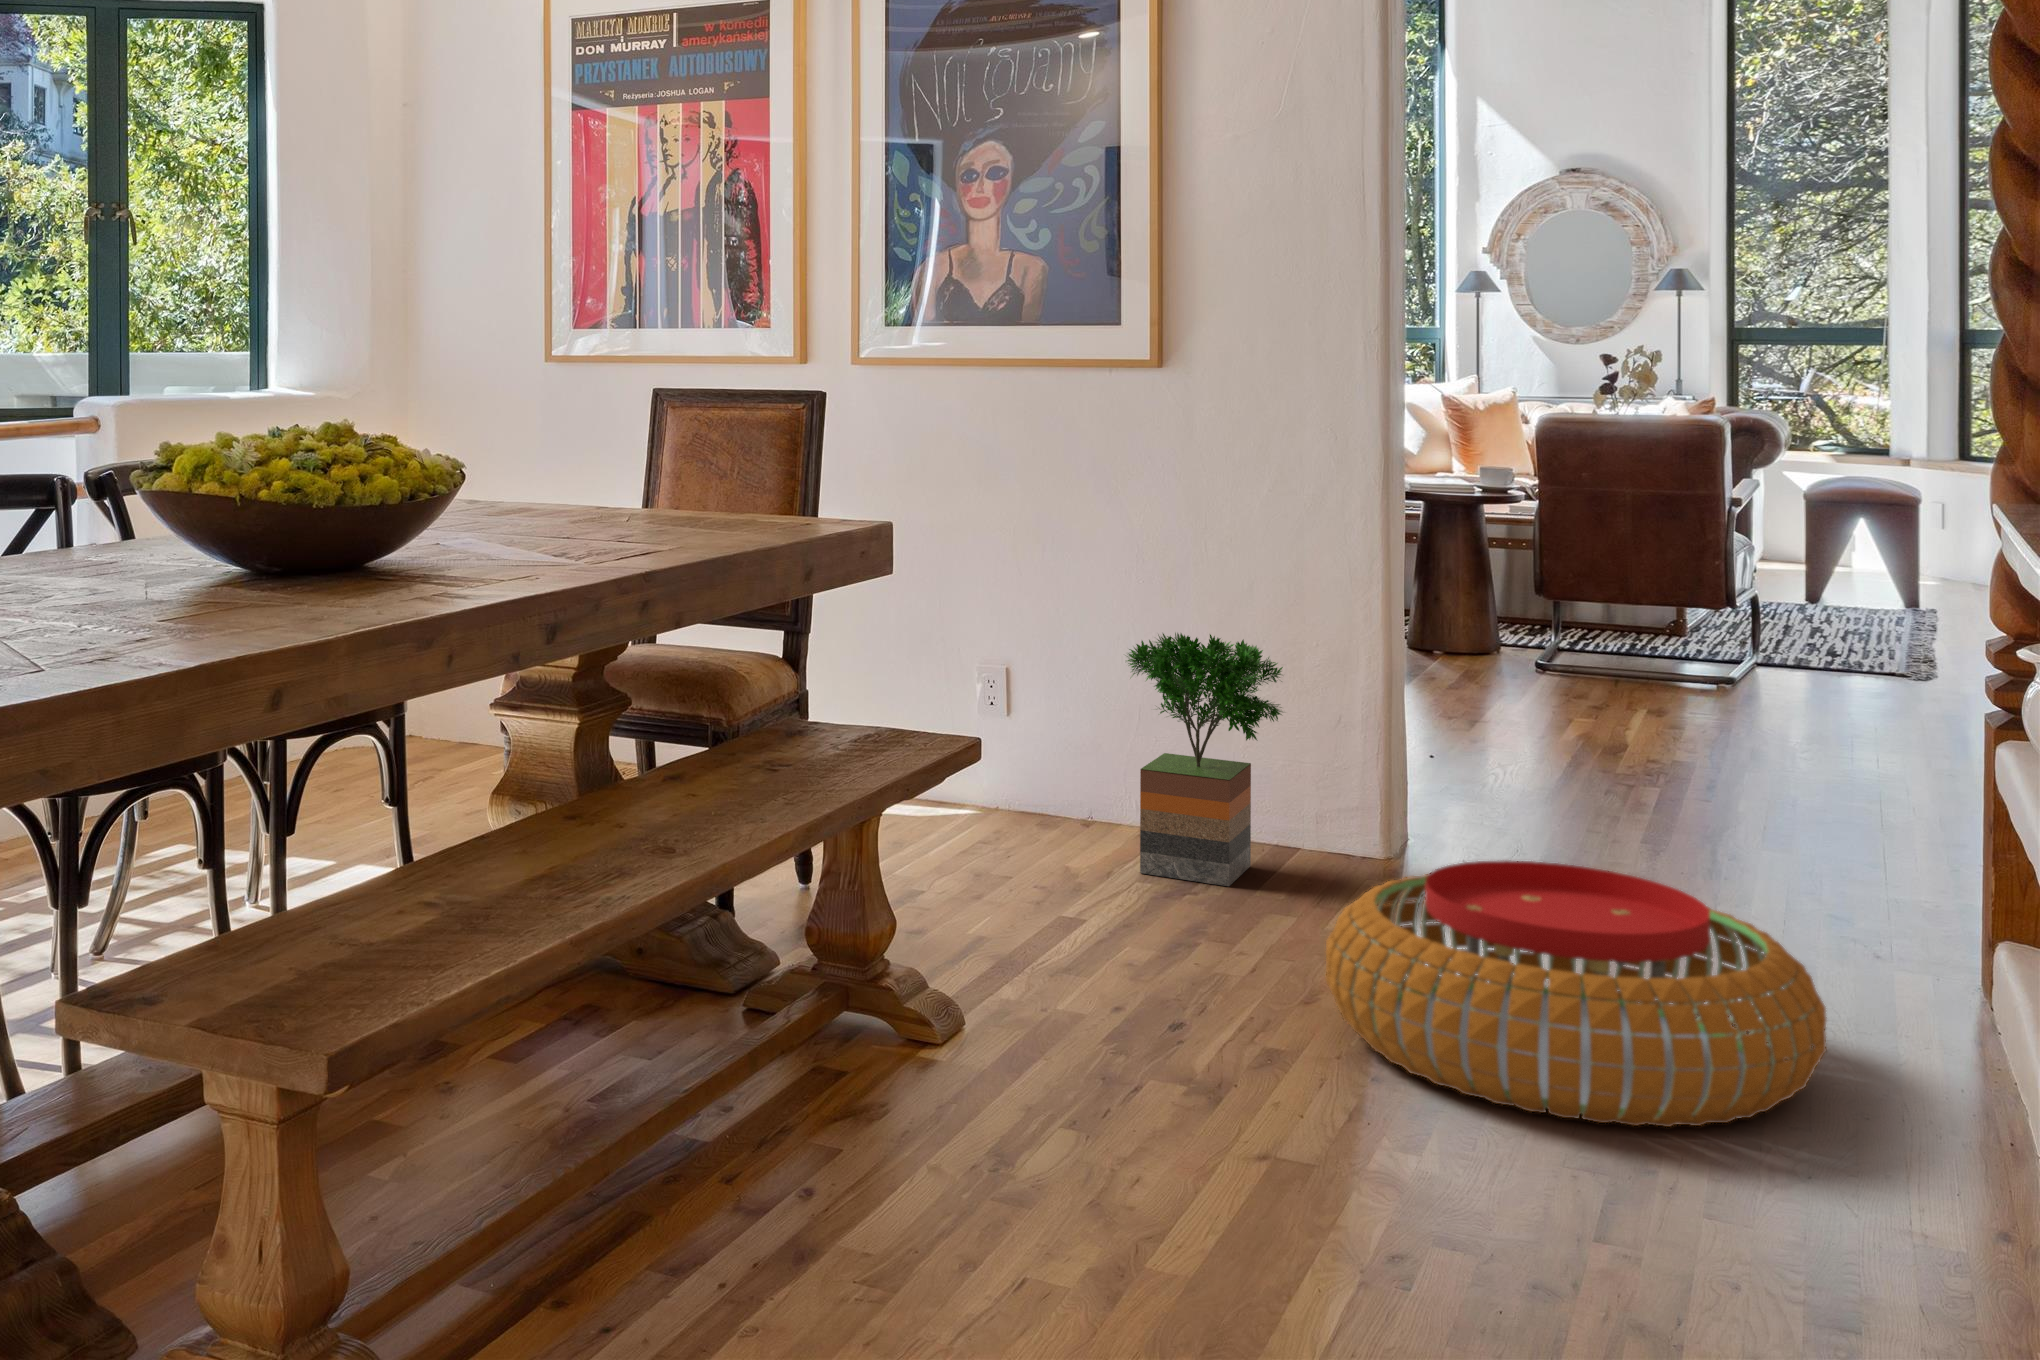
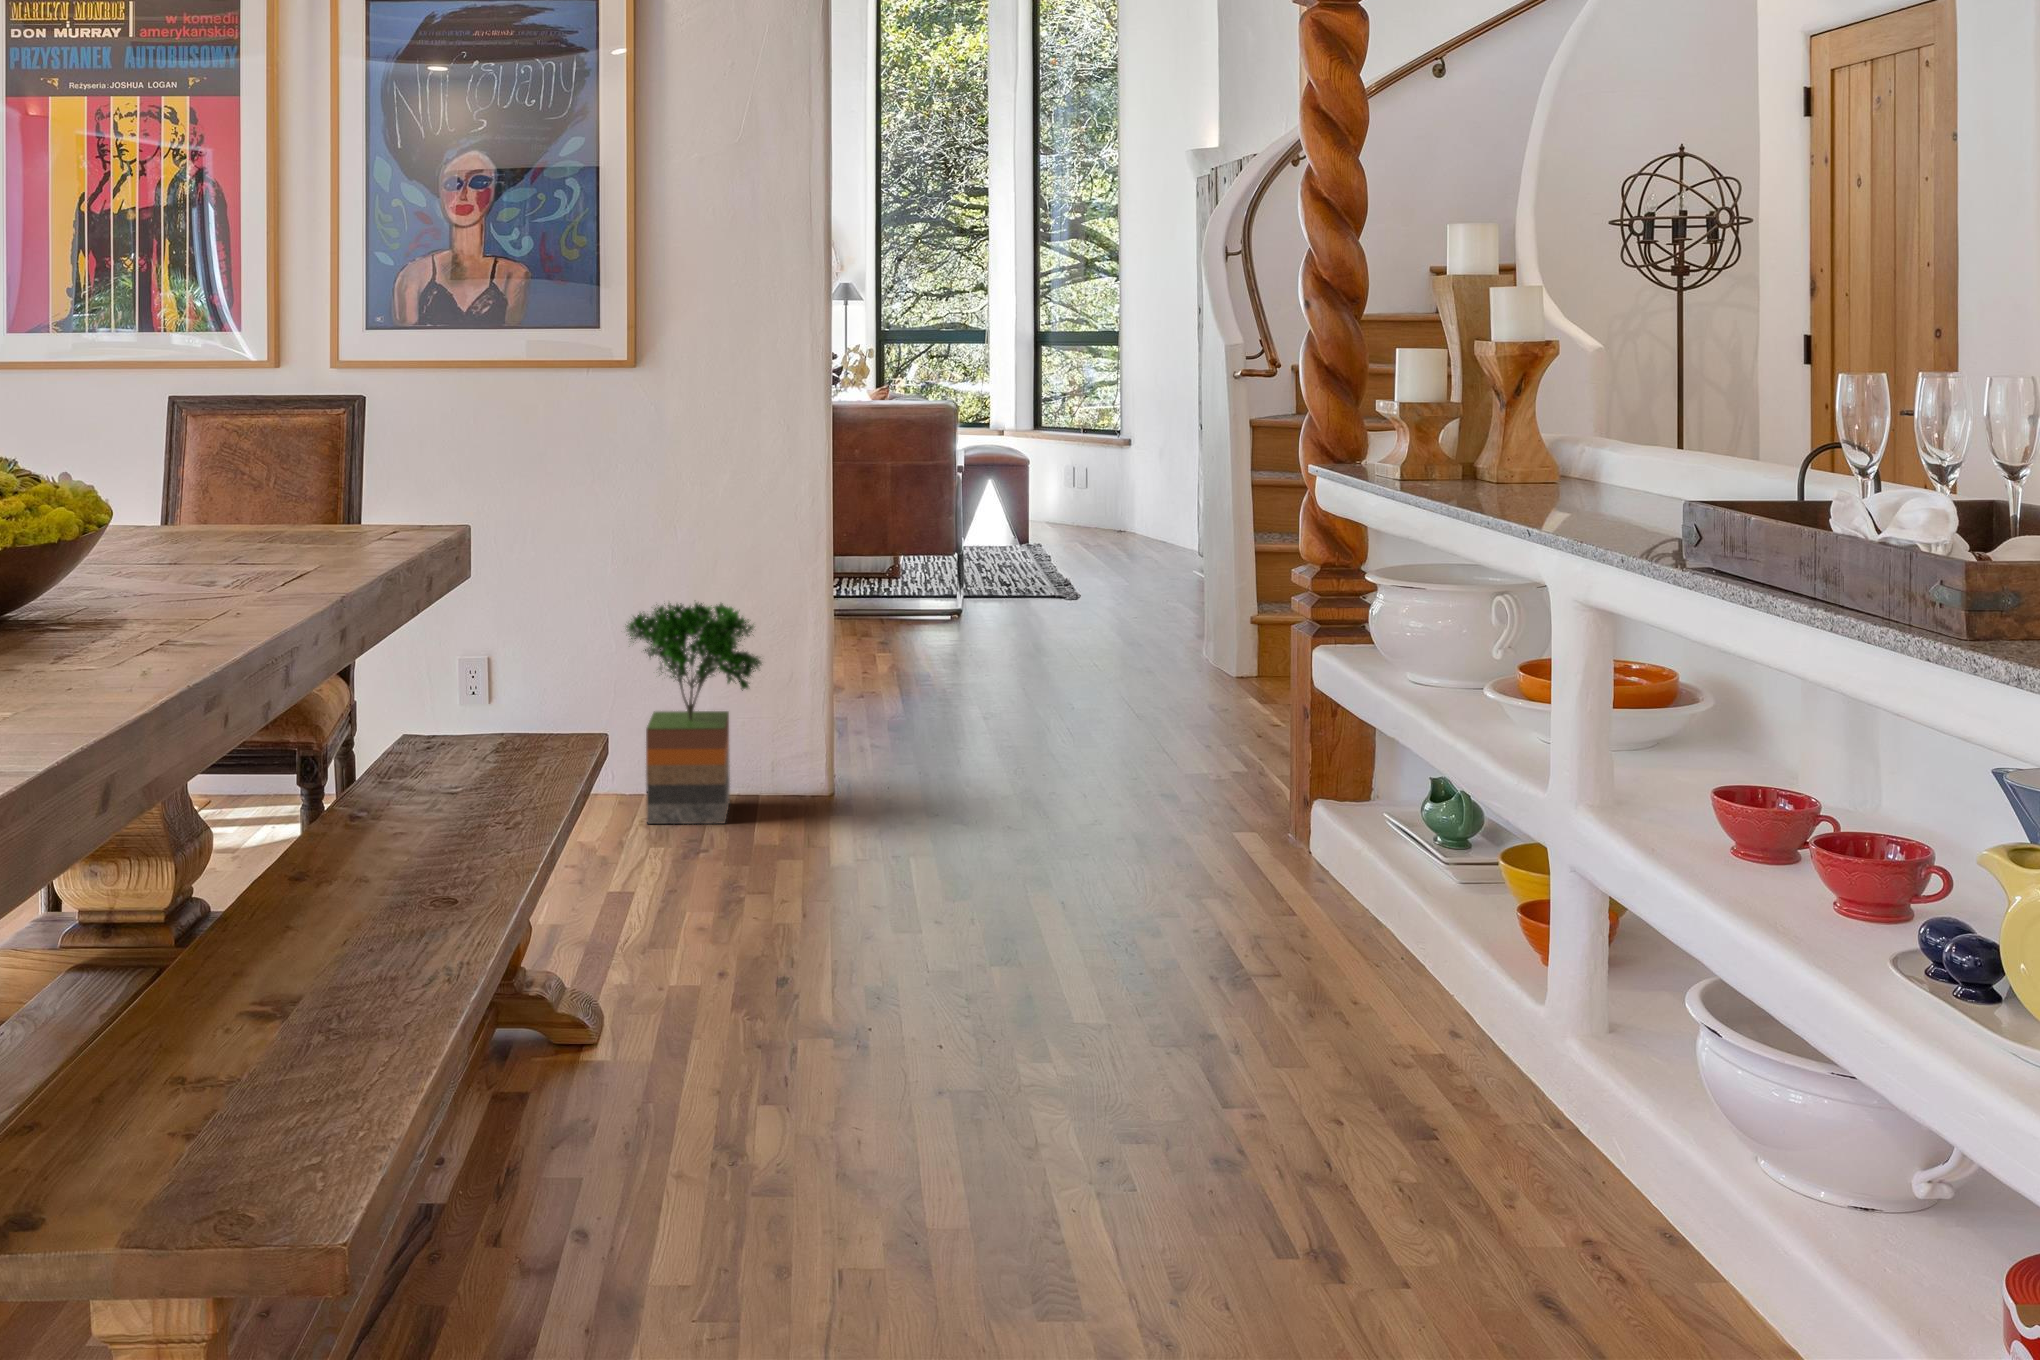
pouf: present [1325,860,1827,1127] -> none [878,763,1248,973]

